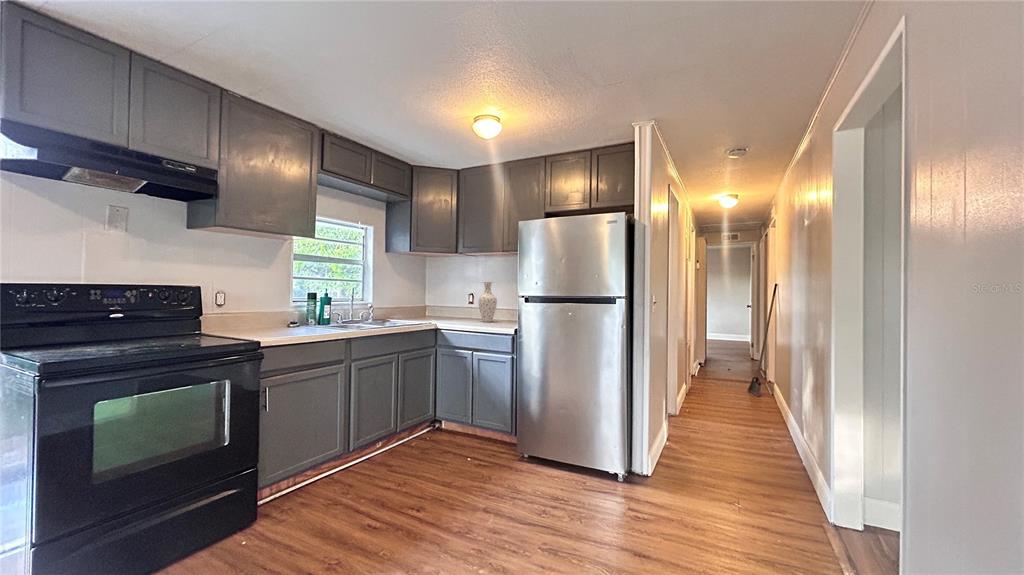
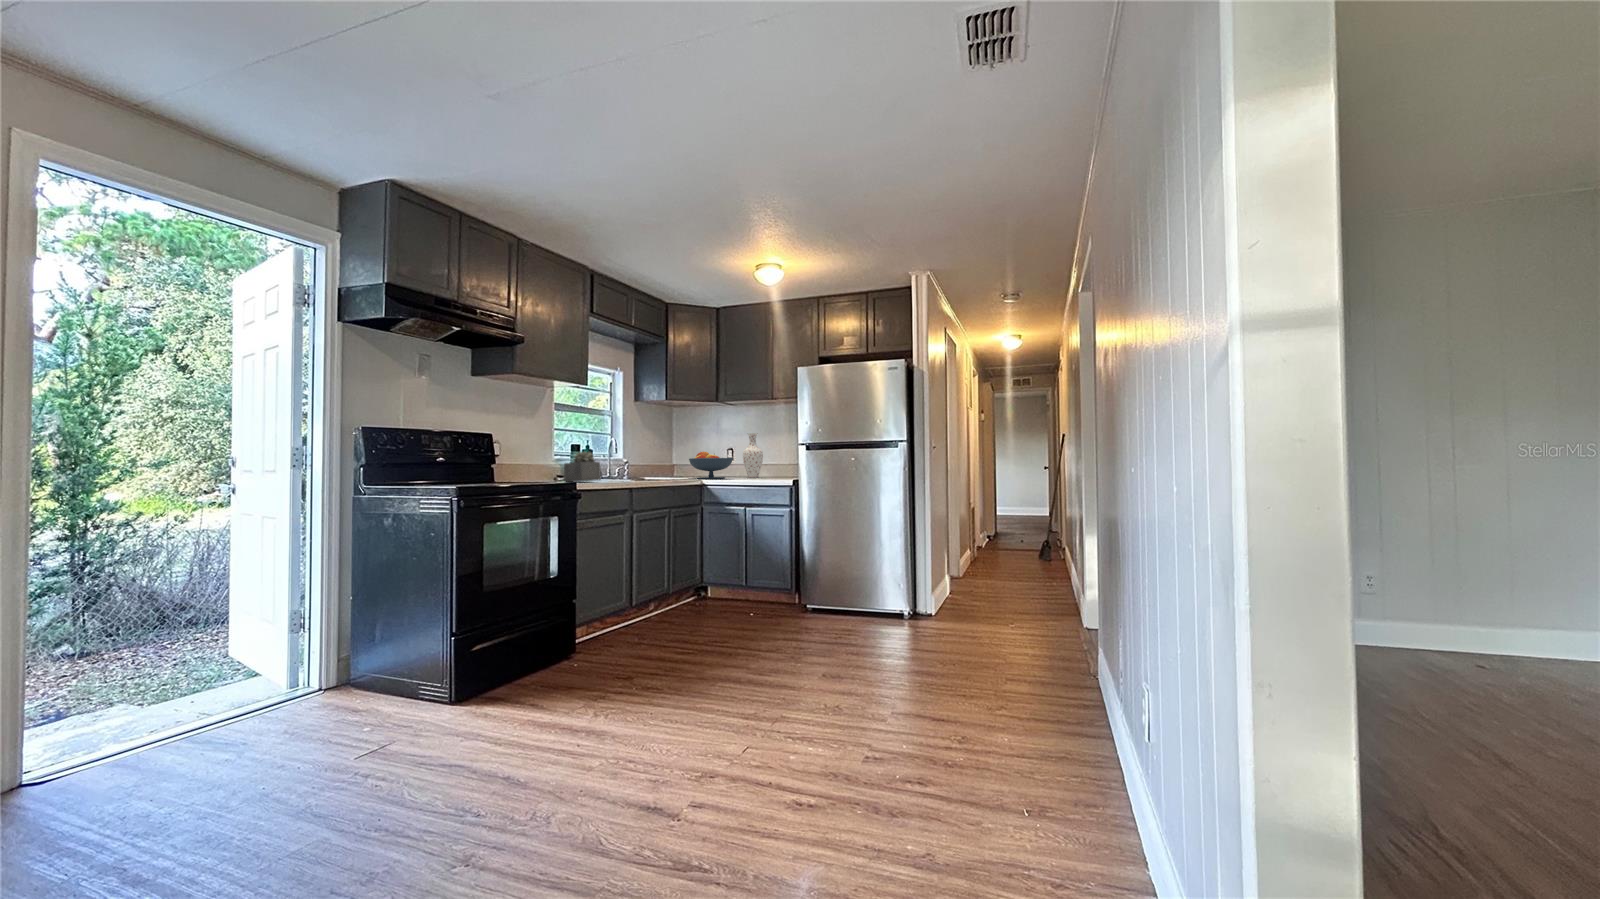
fruit bowl: none [423,299,464,325] -> present [689,452,733,479]
succulent plant: none [276,302,316,334] -> present [564,452,601,482]

